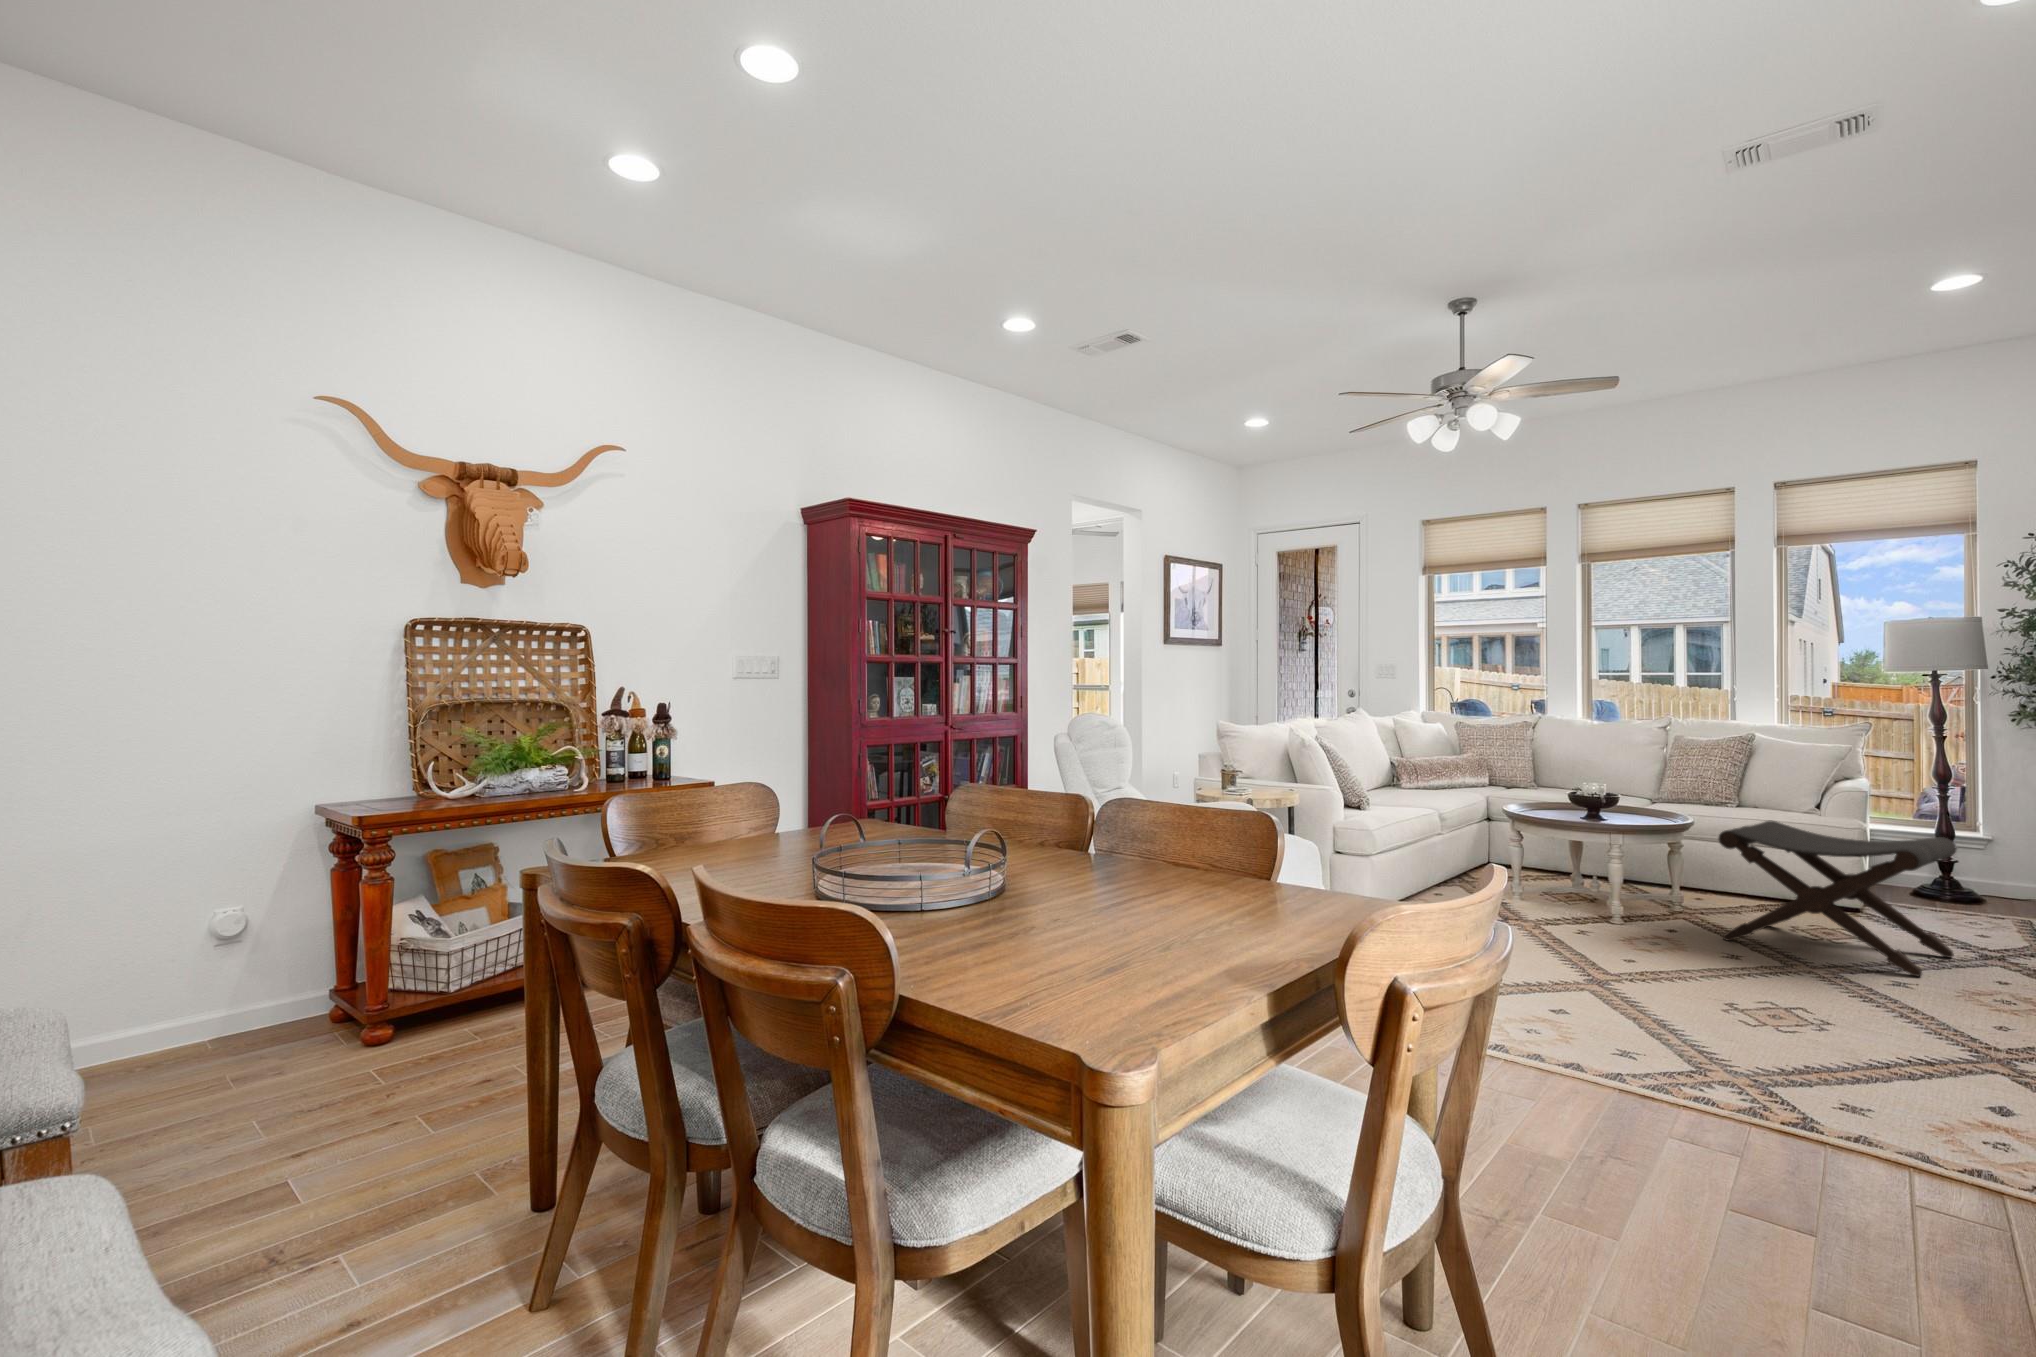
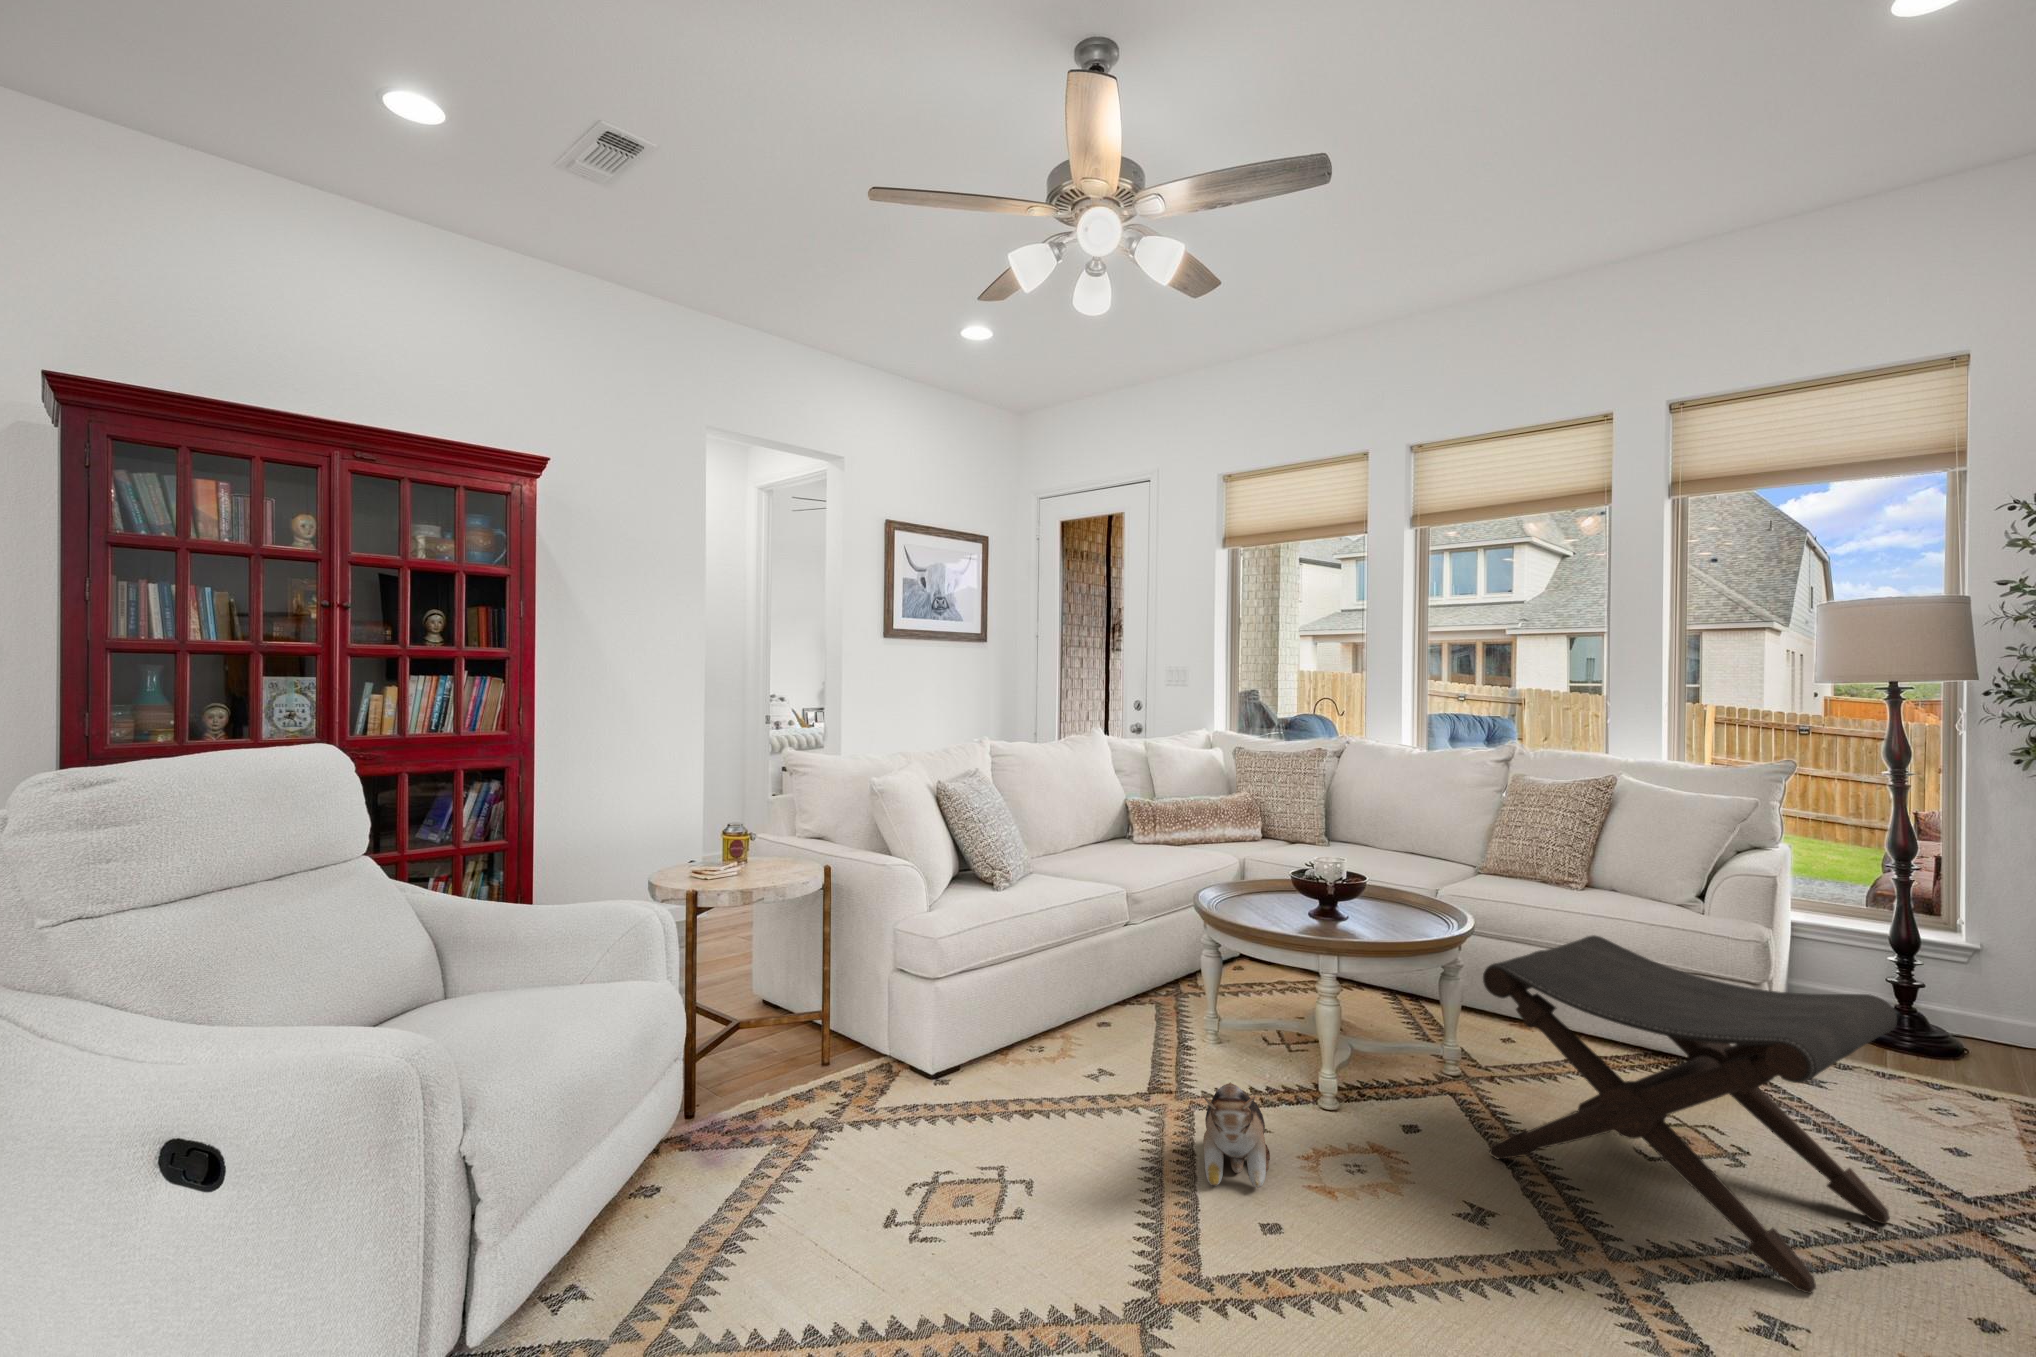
plush toy: none [1564,892,1613,950] -> present [1203,1082,1270,1188]

